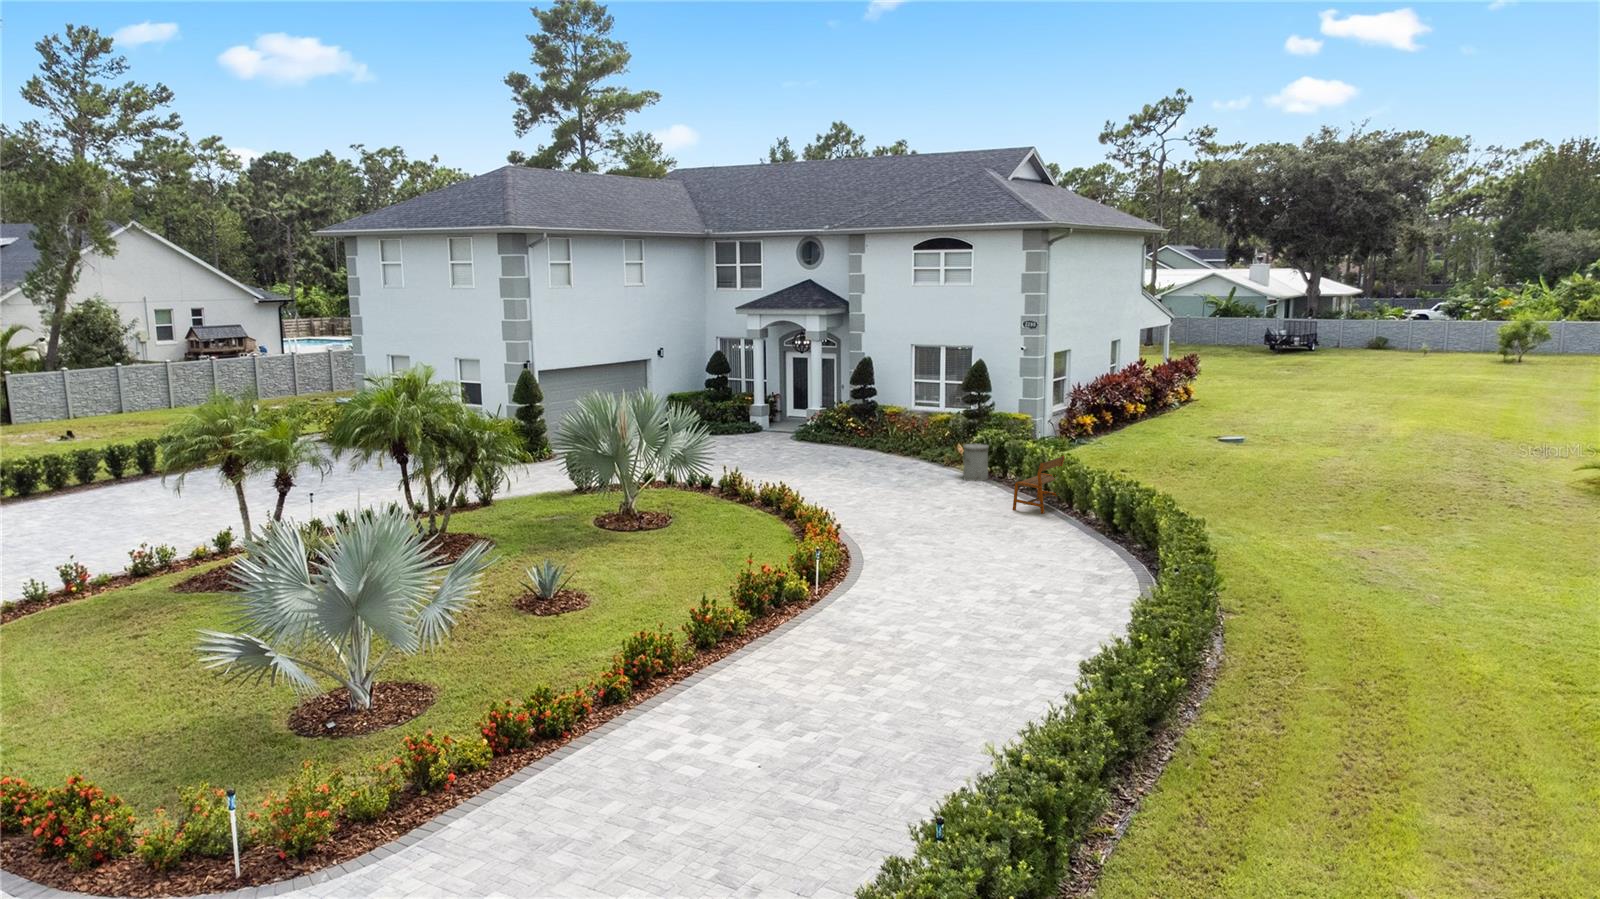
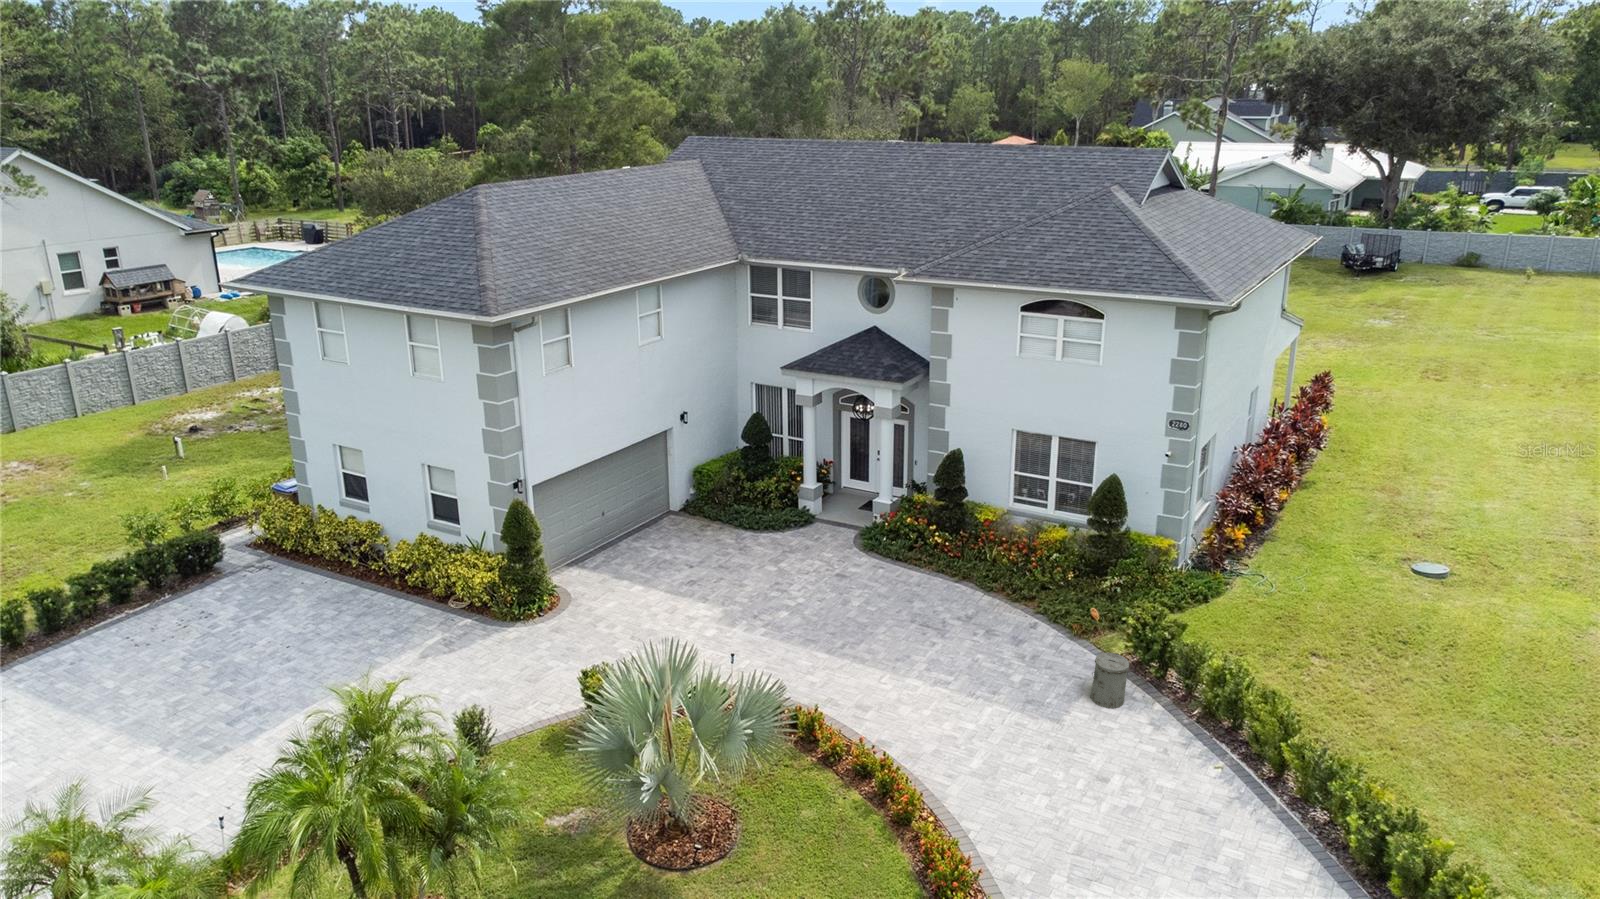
bench: present [1013,456,1065,514] -> none [1178,748,1253,839]

